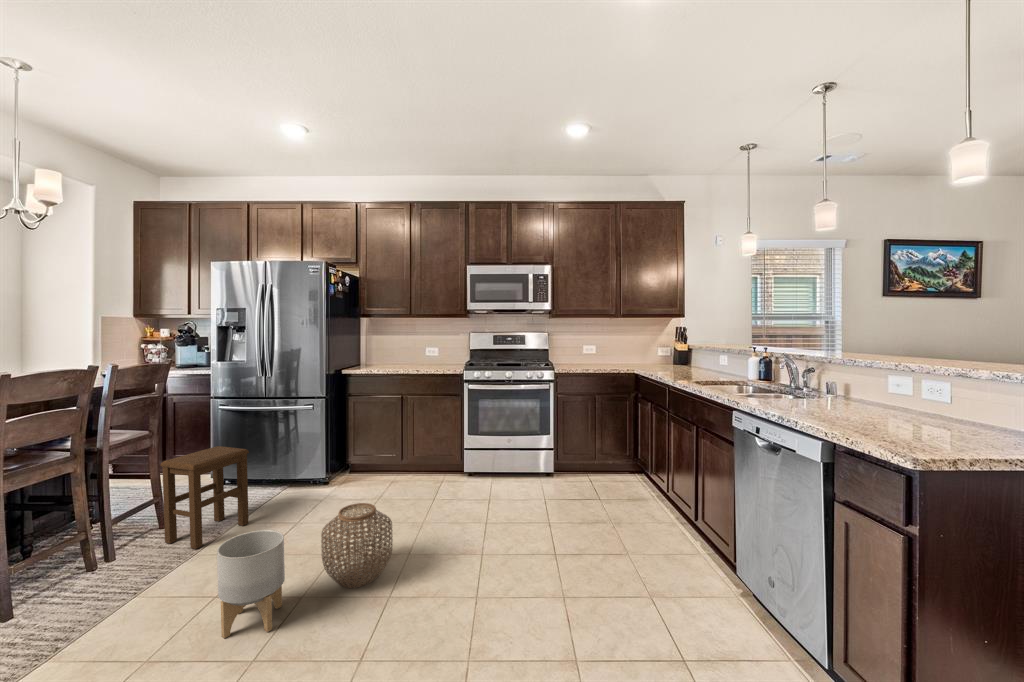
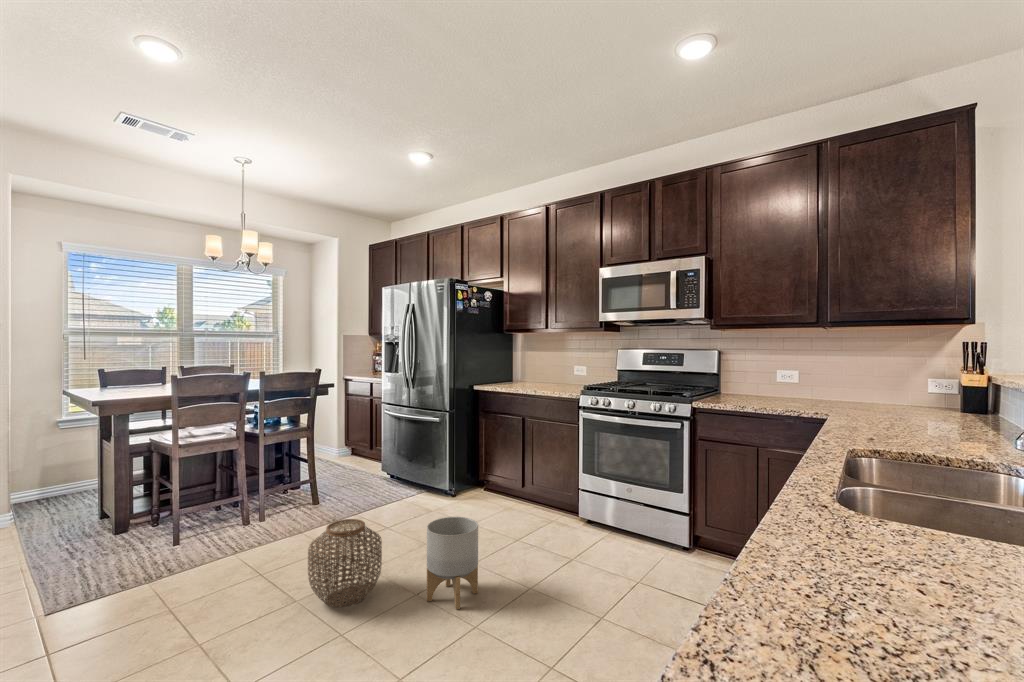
stool: present [160,446,249,549] -> none [291,445,353,529]
planter: present [217,530,285,638] -> present [427,517,478,609]

